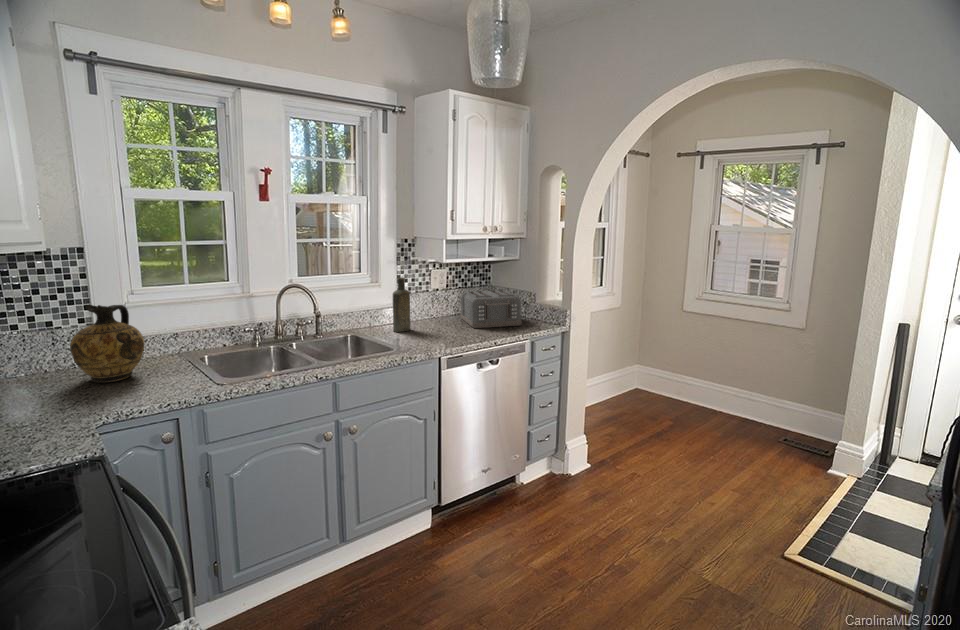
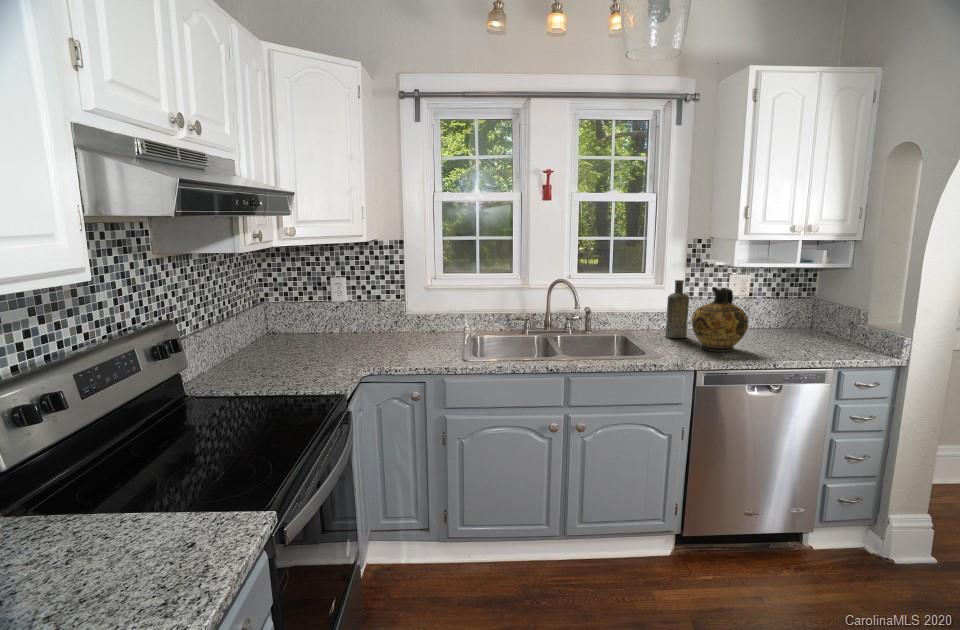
toaster: present [460,290,522,328] -> none [759,302,841,351]
ceramic jug: present [70,305,144,382] -> present [692,287,748,352]

